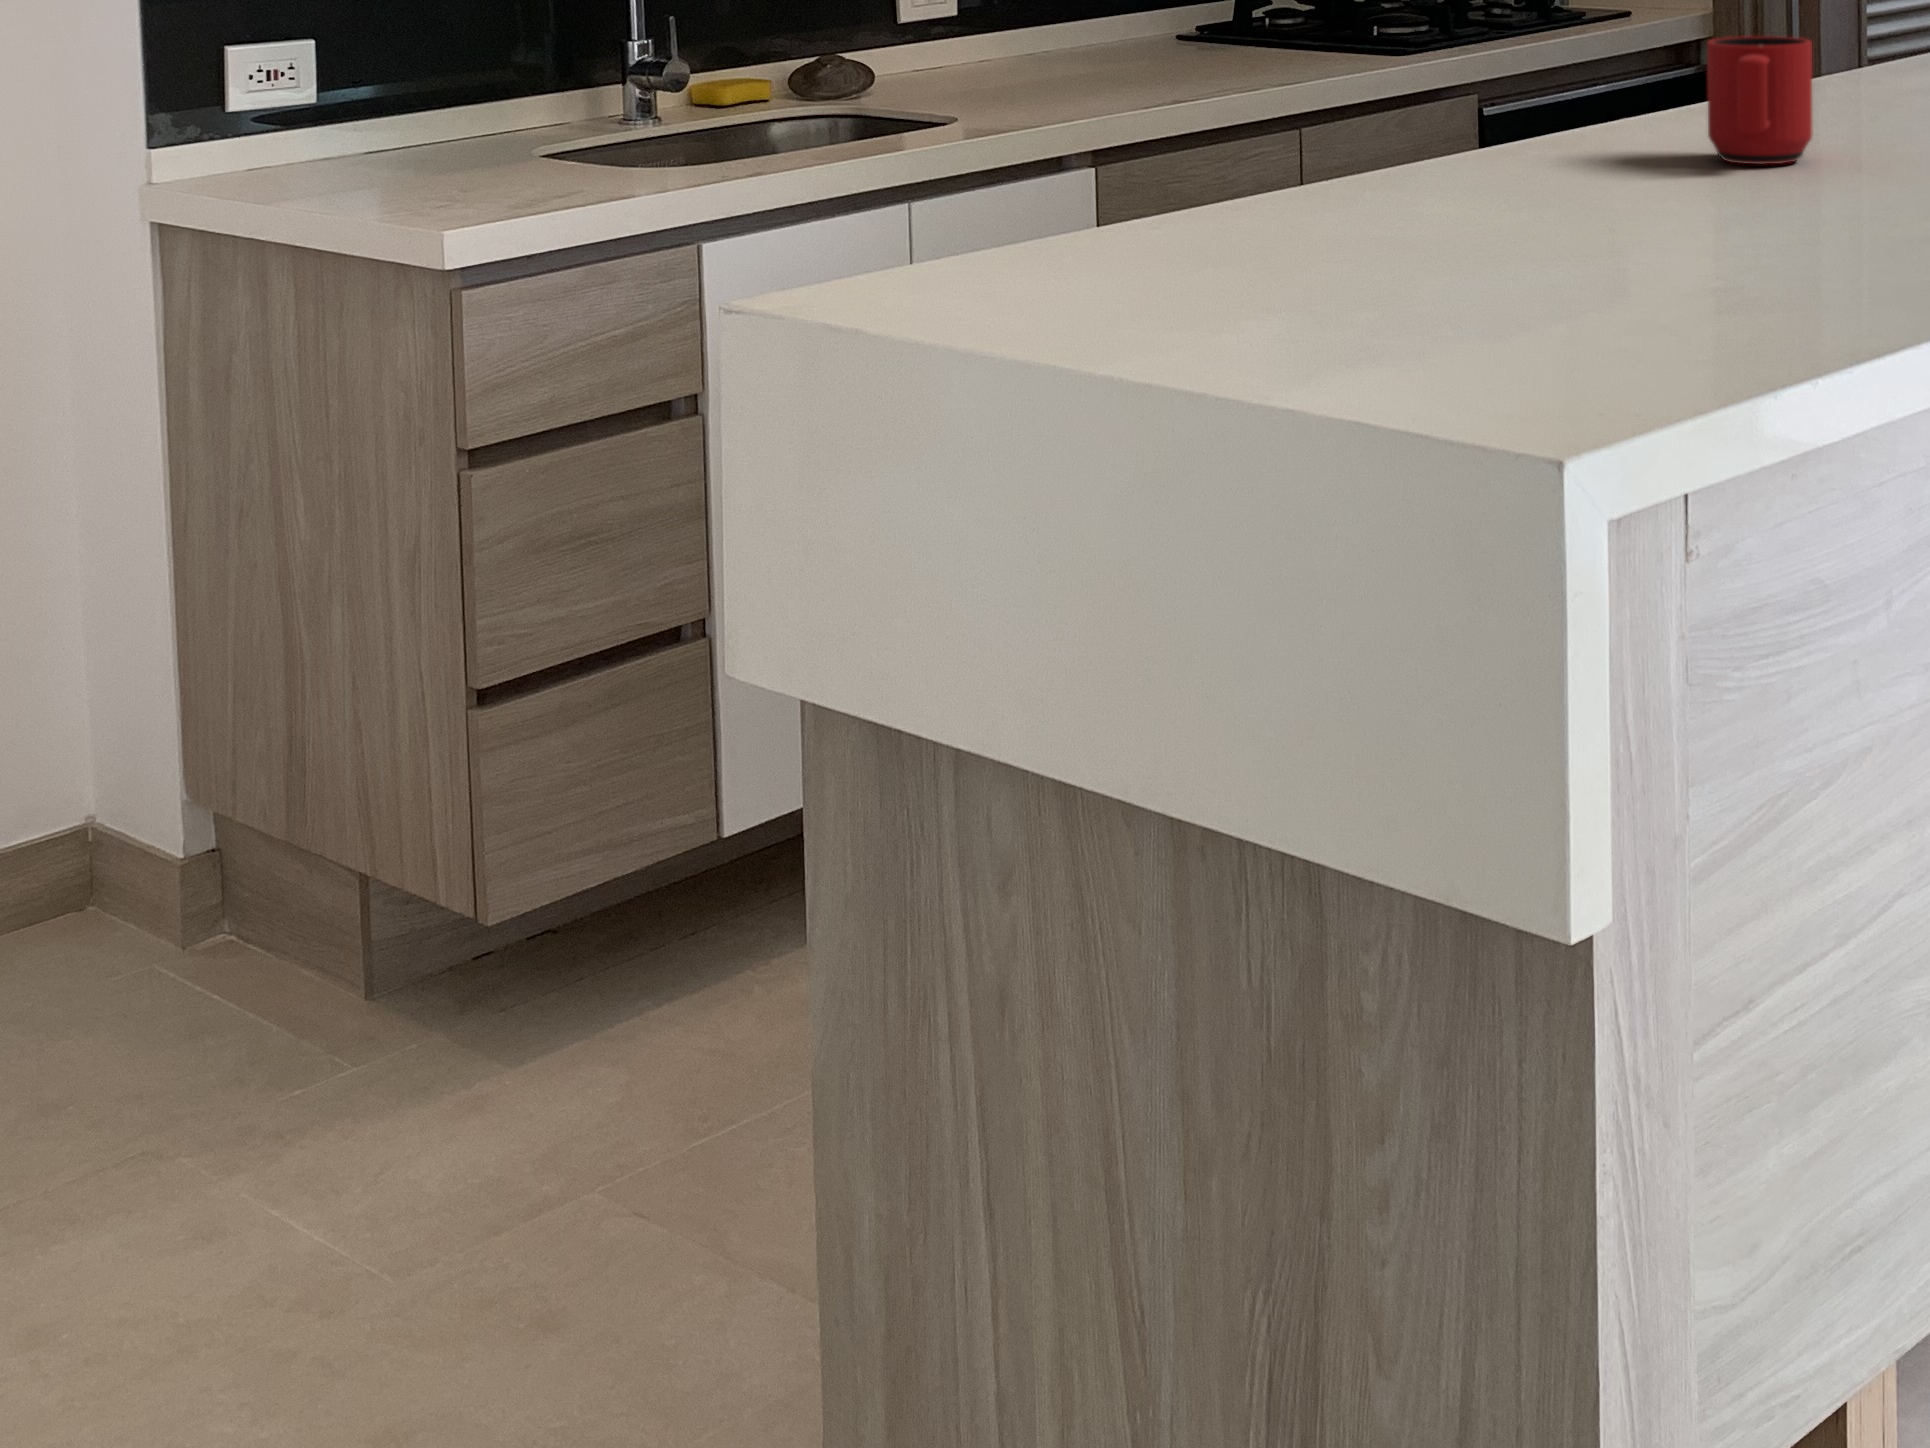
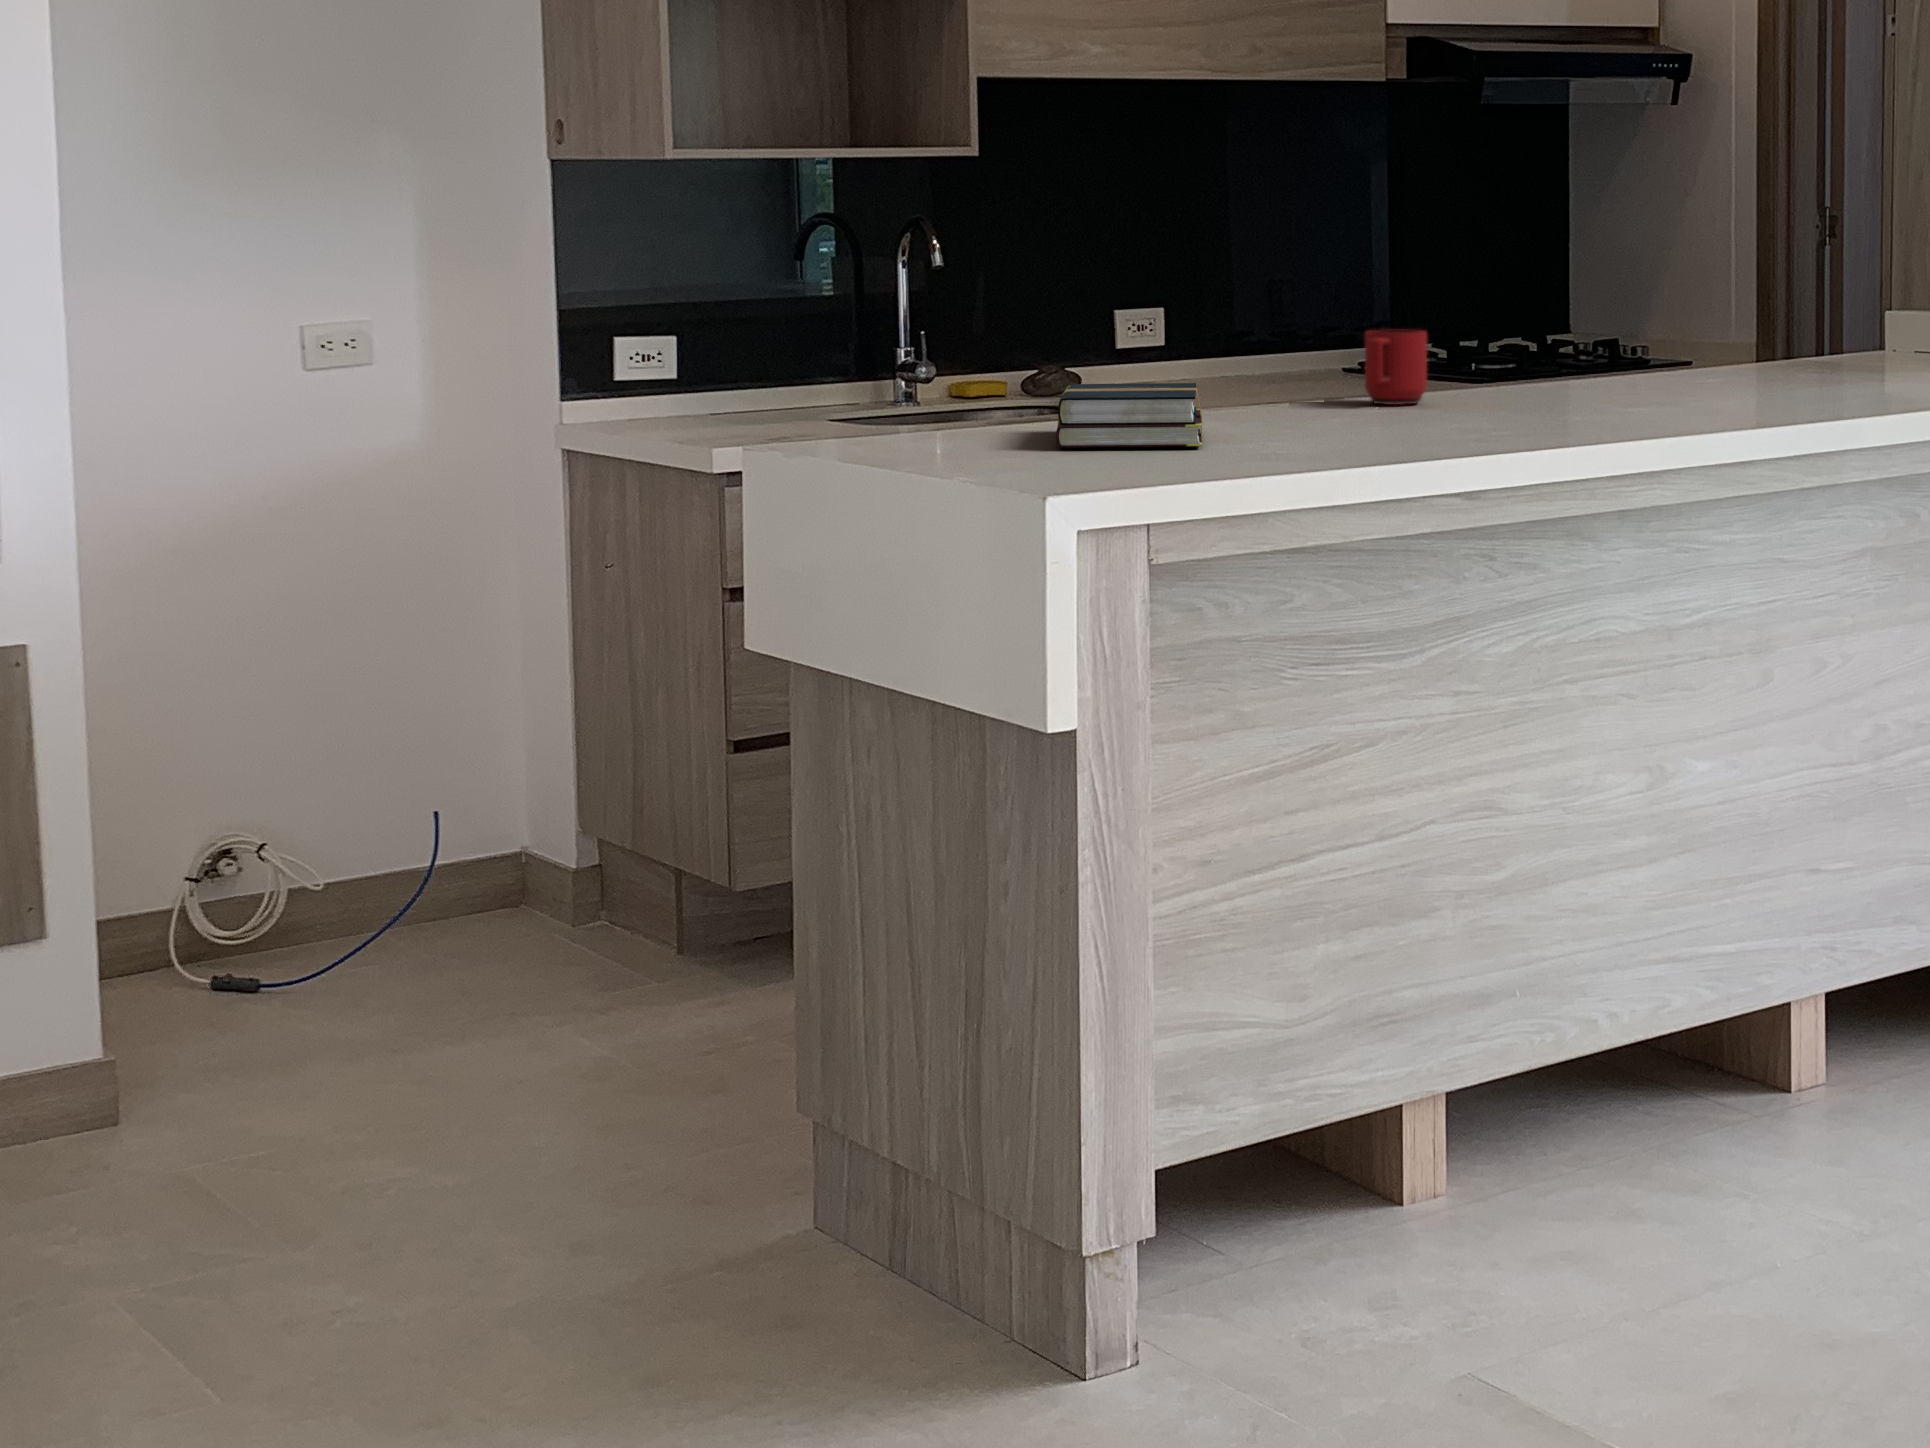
hardback book: none [1363,167,1729,320] -> present [1056,383,1202,448]

